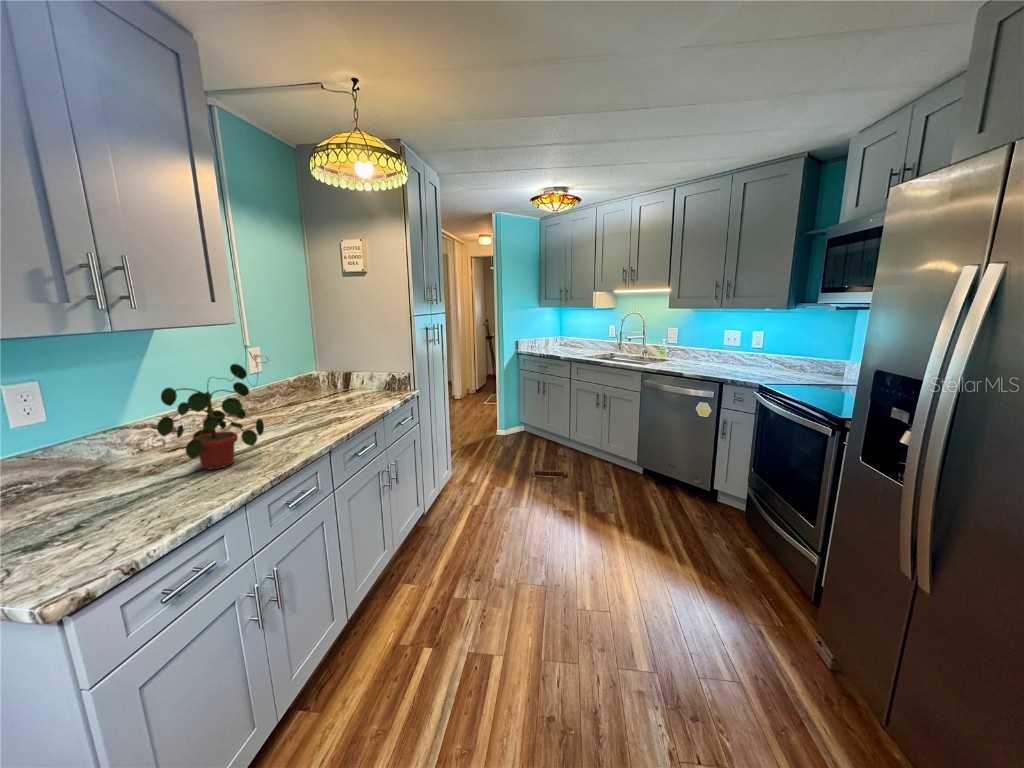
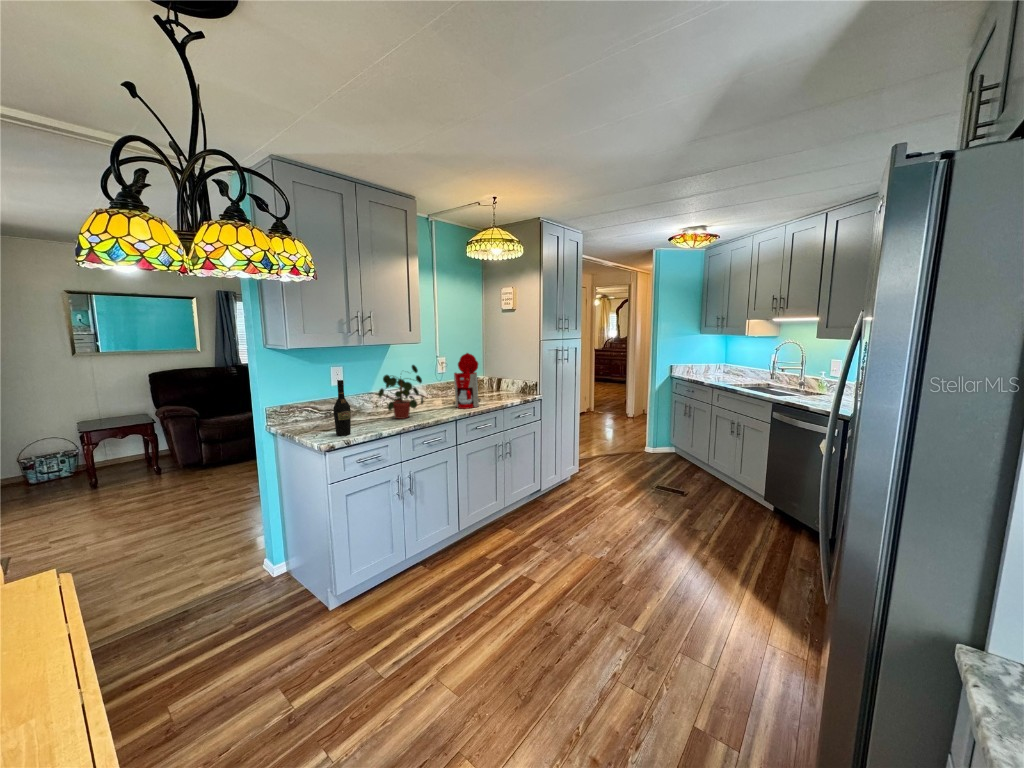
coffee maker: none [291,337,346,428] -> present [454,353,481,409]
wine bottle: none [60,417,122,550] -> present [333,380,351,436]

